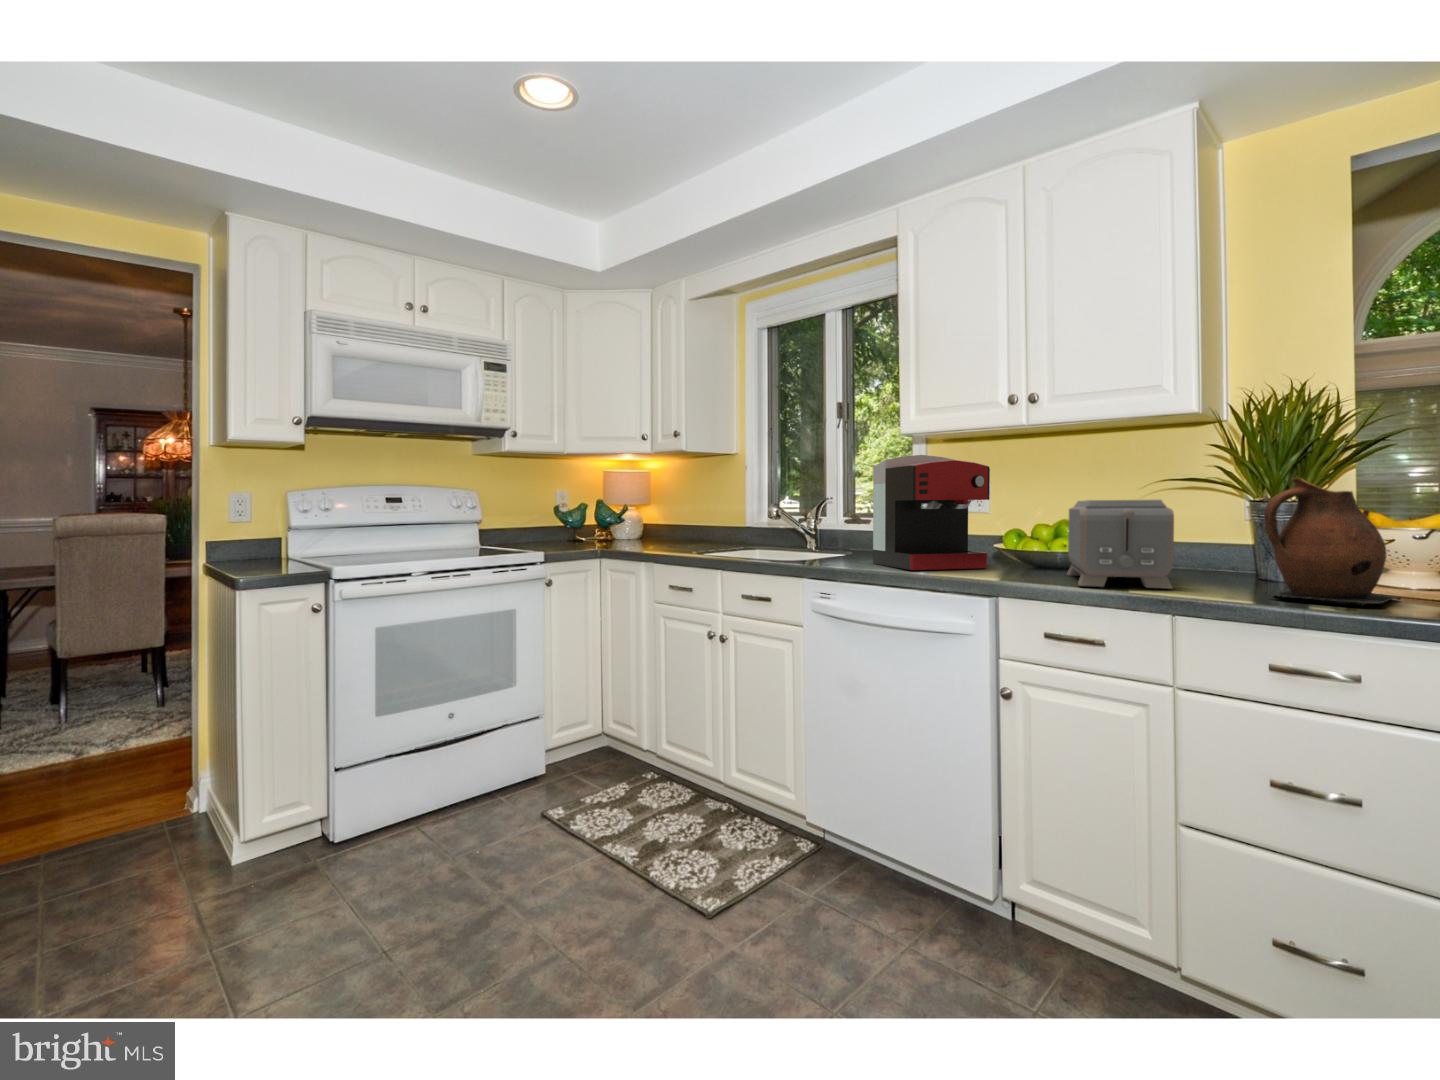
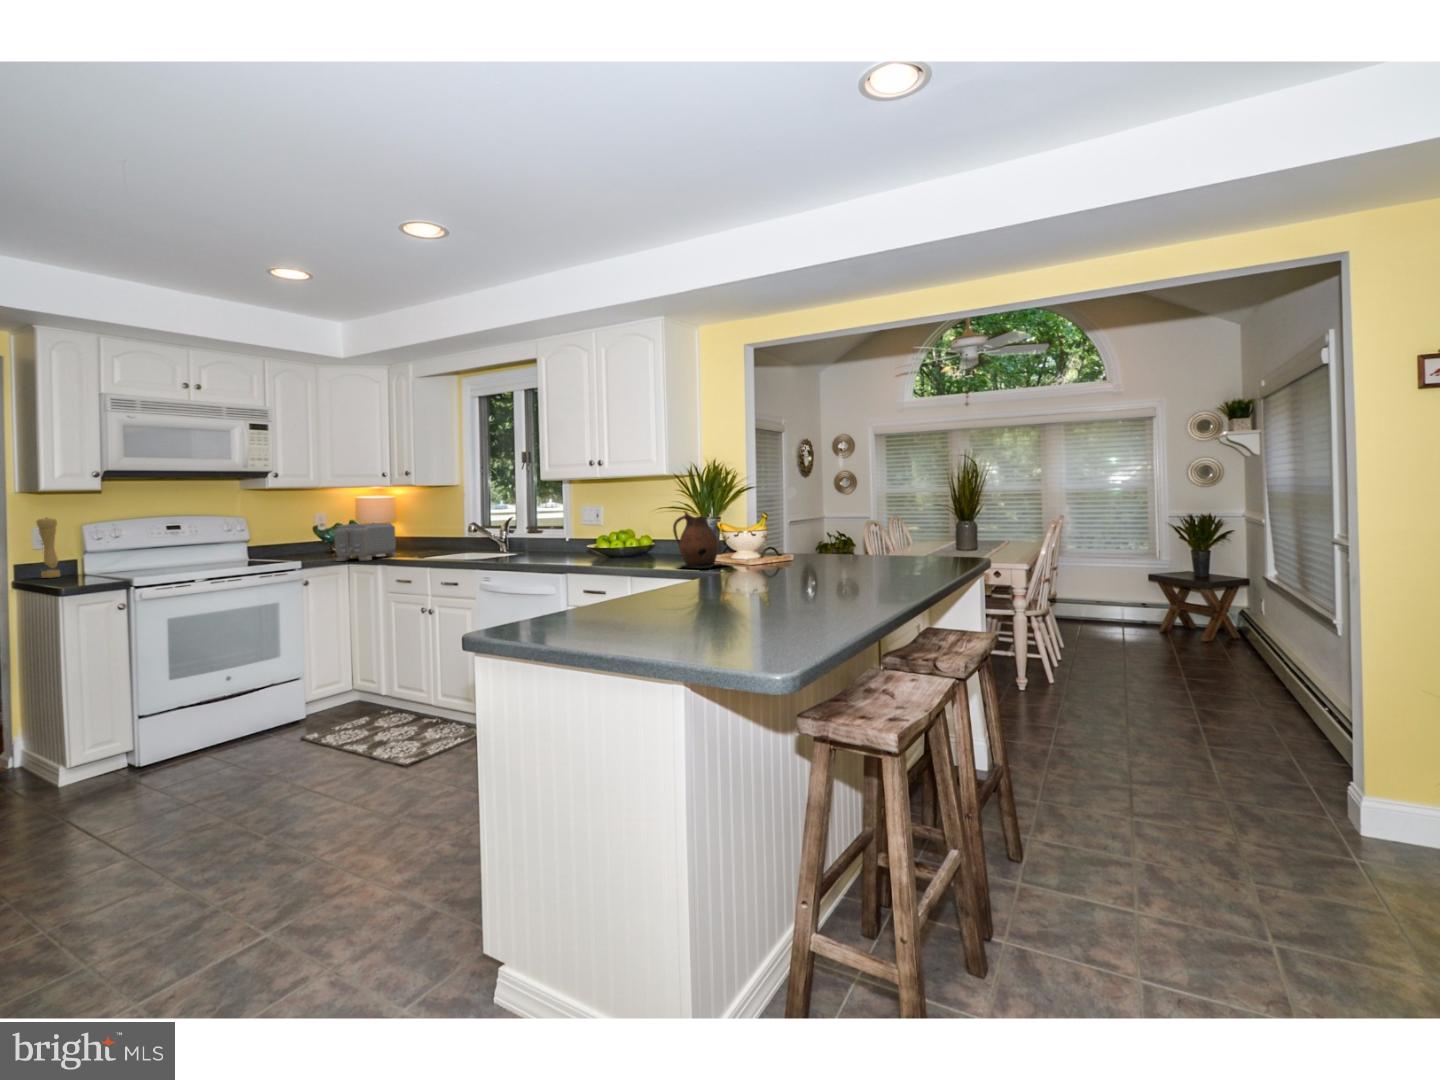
coffee maker: present [873,455,990,570] -> none [522,493,584,562]
pepper mill: none [234,481,259,561] -> present [37,518,60,578]
toaster: present [1068,500,1174,589] -> present [334,523,397,561]

